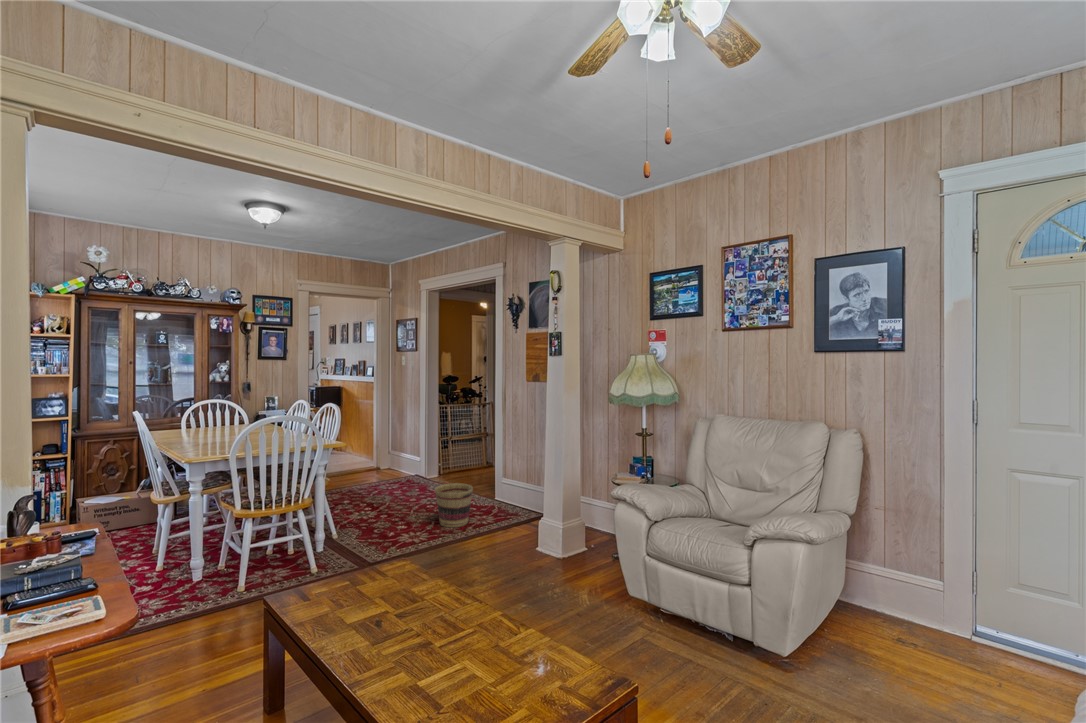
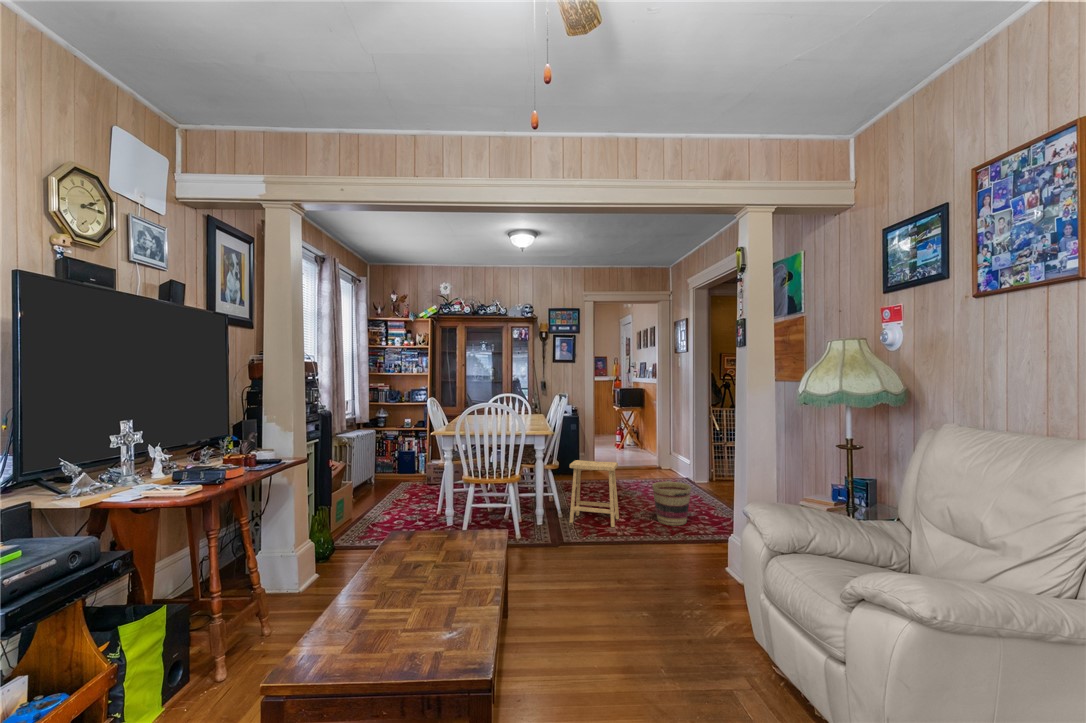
footstool: none [354,474,410,552] -> present [569,460,619,527]

